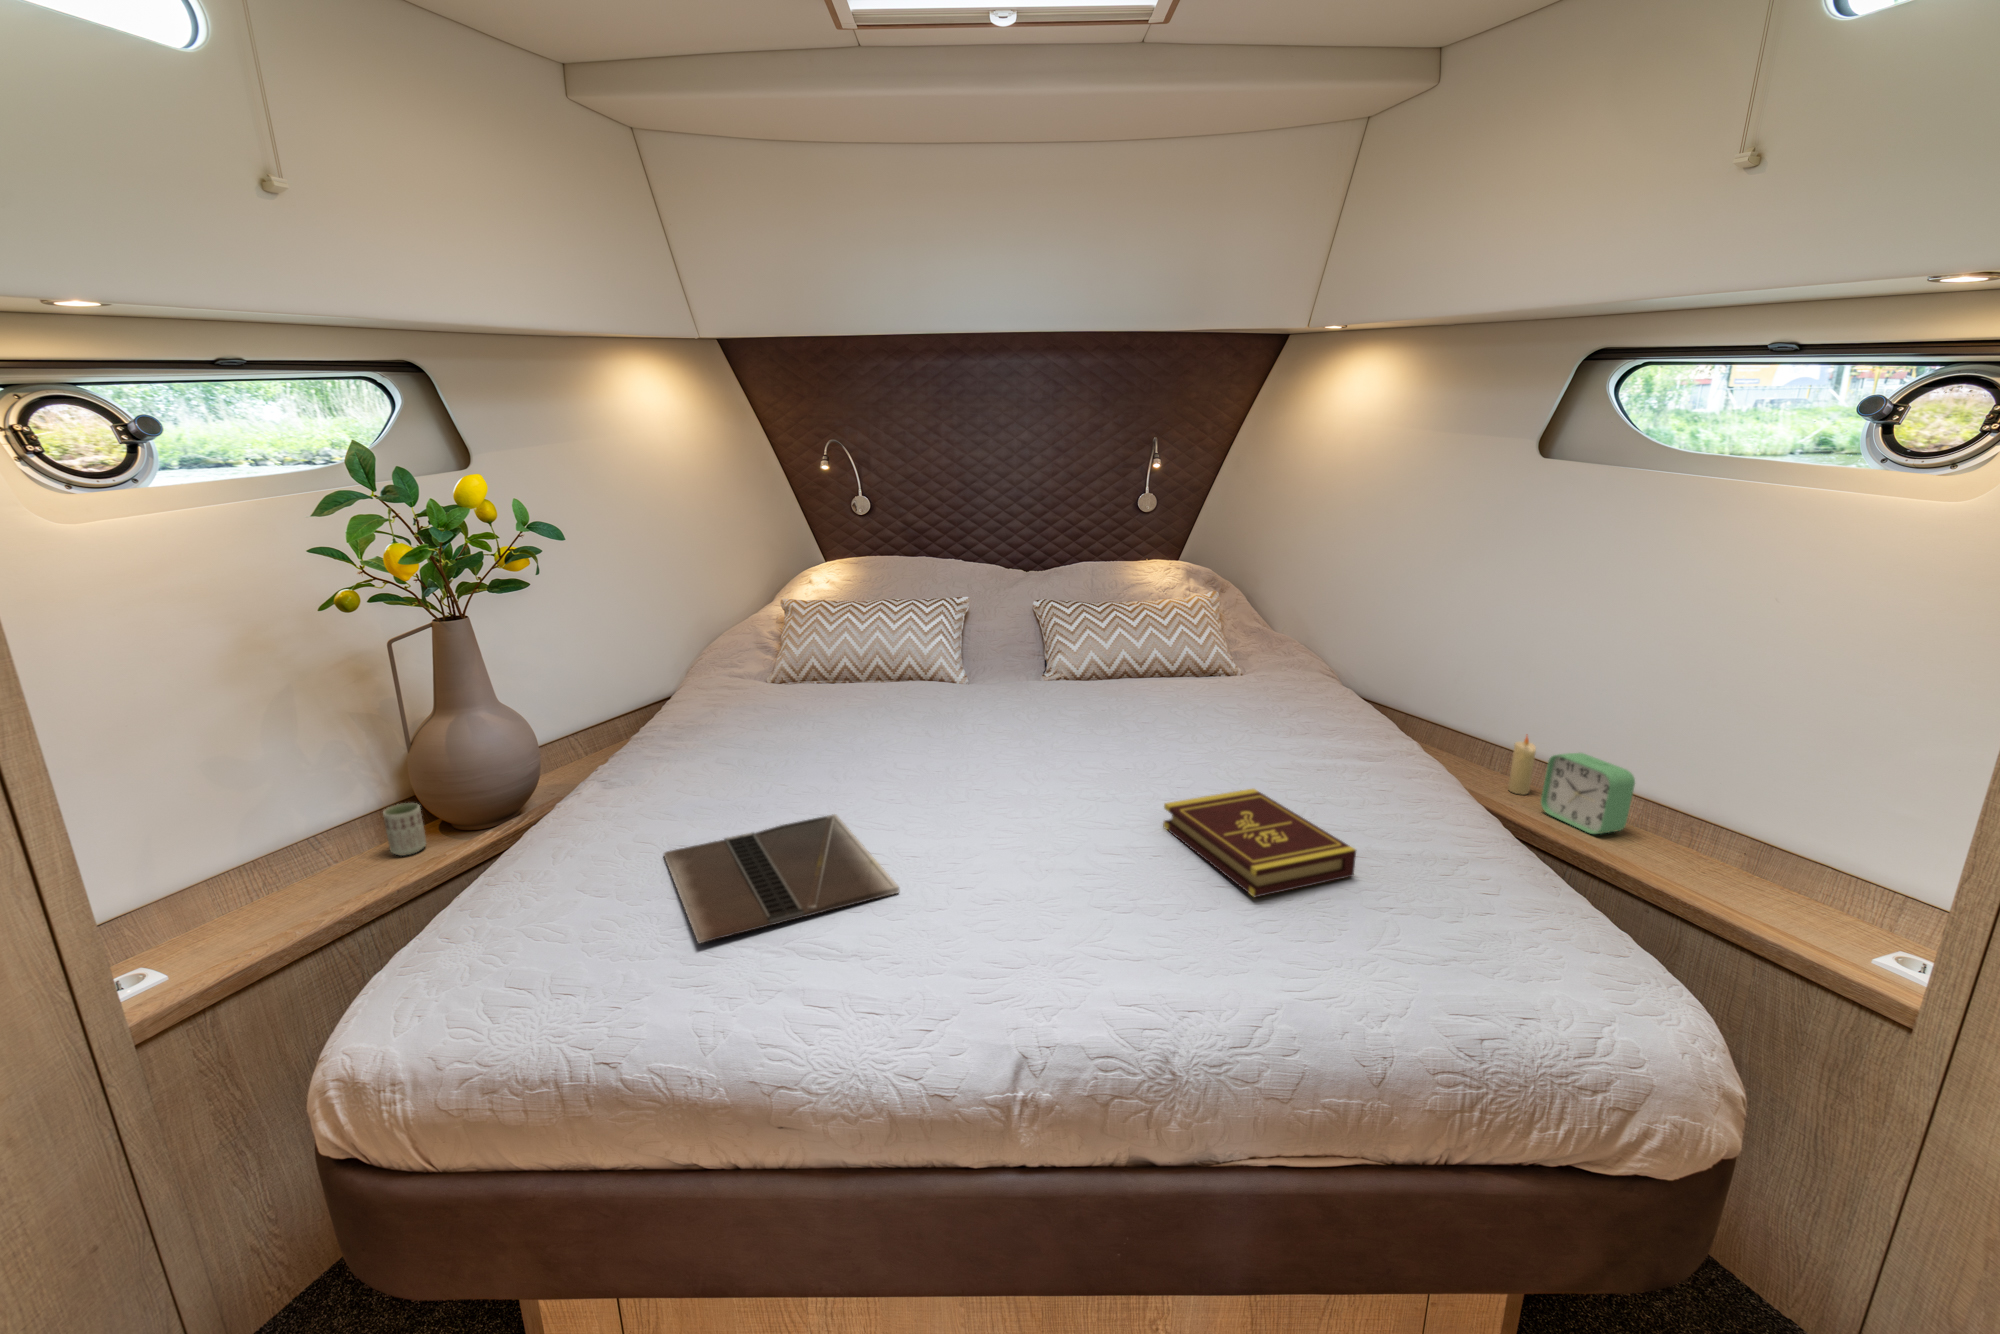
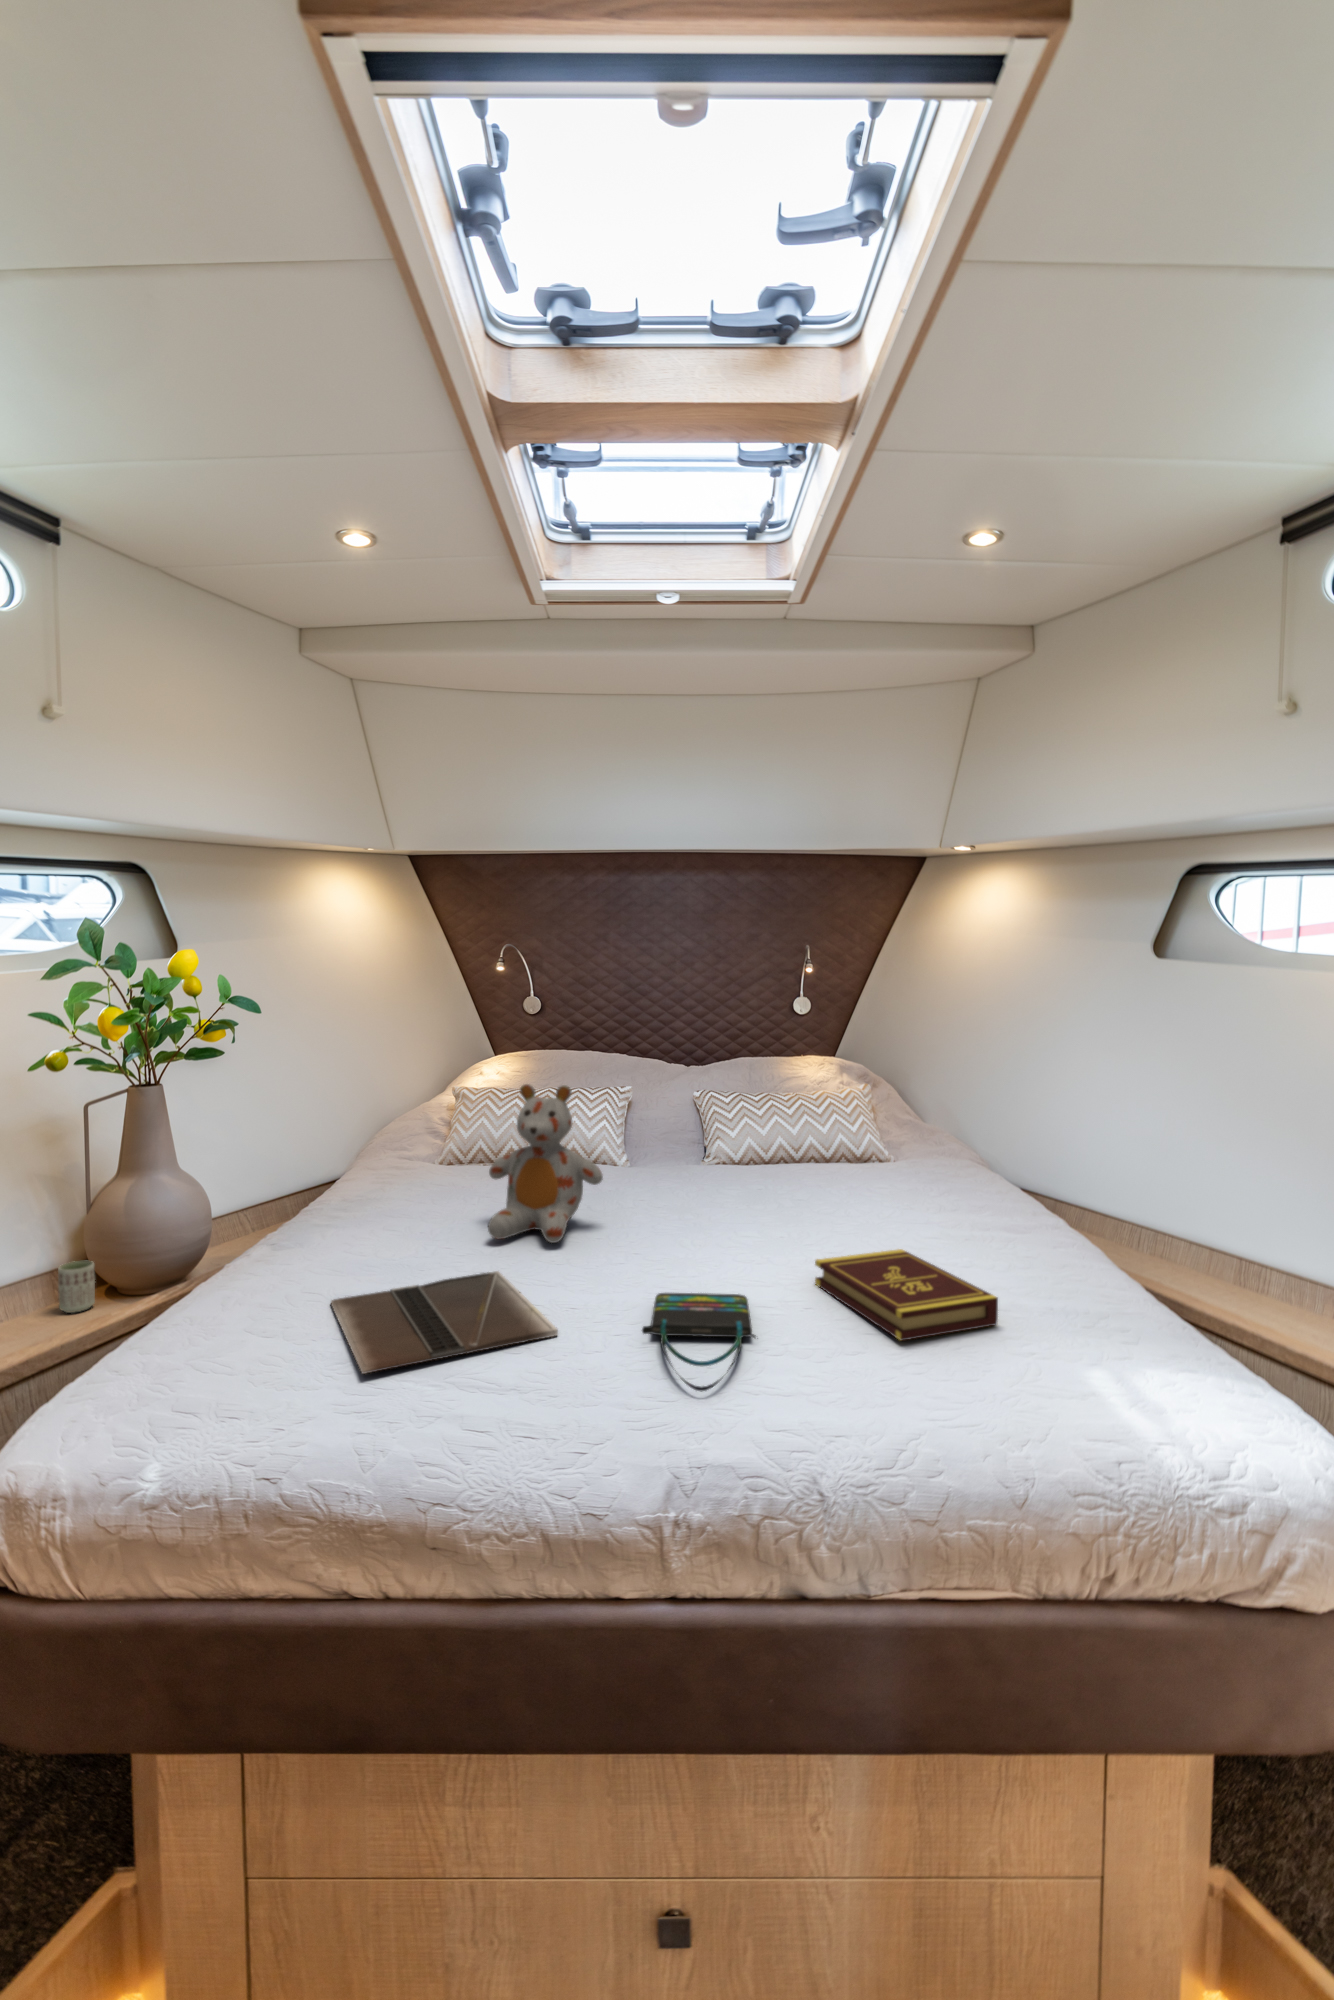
stuffed bear: none [822,613,941,780] -> present [488,1084,603,1243]
candle: present [1508,736,1536,795] -> none [1156,1210,1178,1271]
alarm clock: present [1541,753,1635,834] -> none [1186,1225,1271,1305]
tote bag: none [986,842,1106,962] -> present [642,1293,756,1392]

